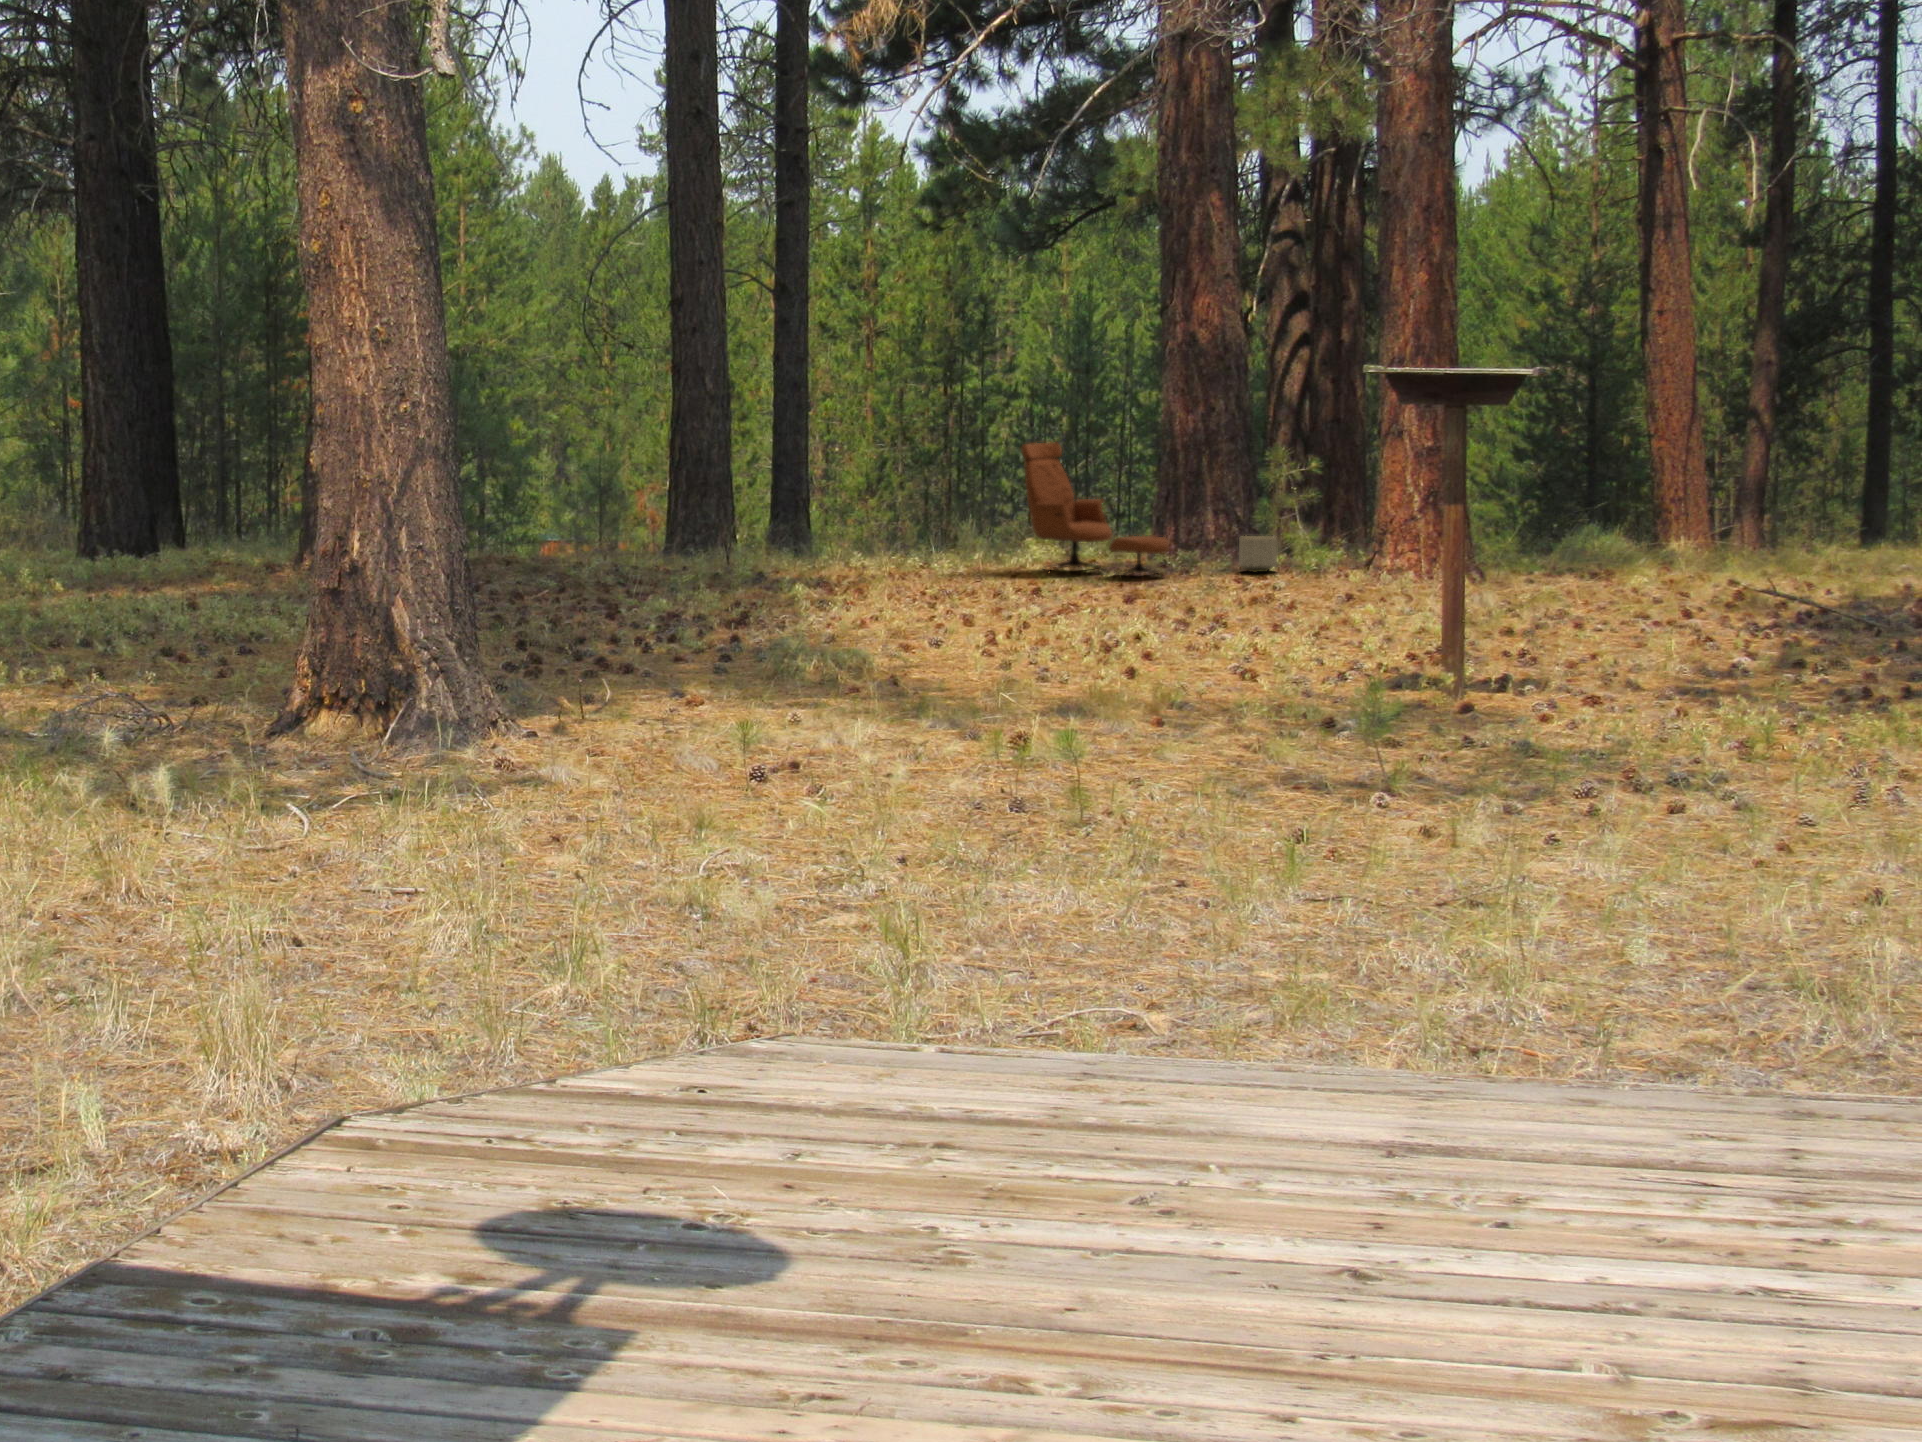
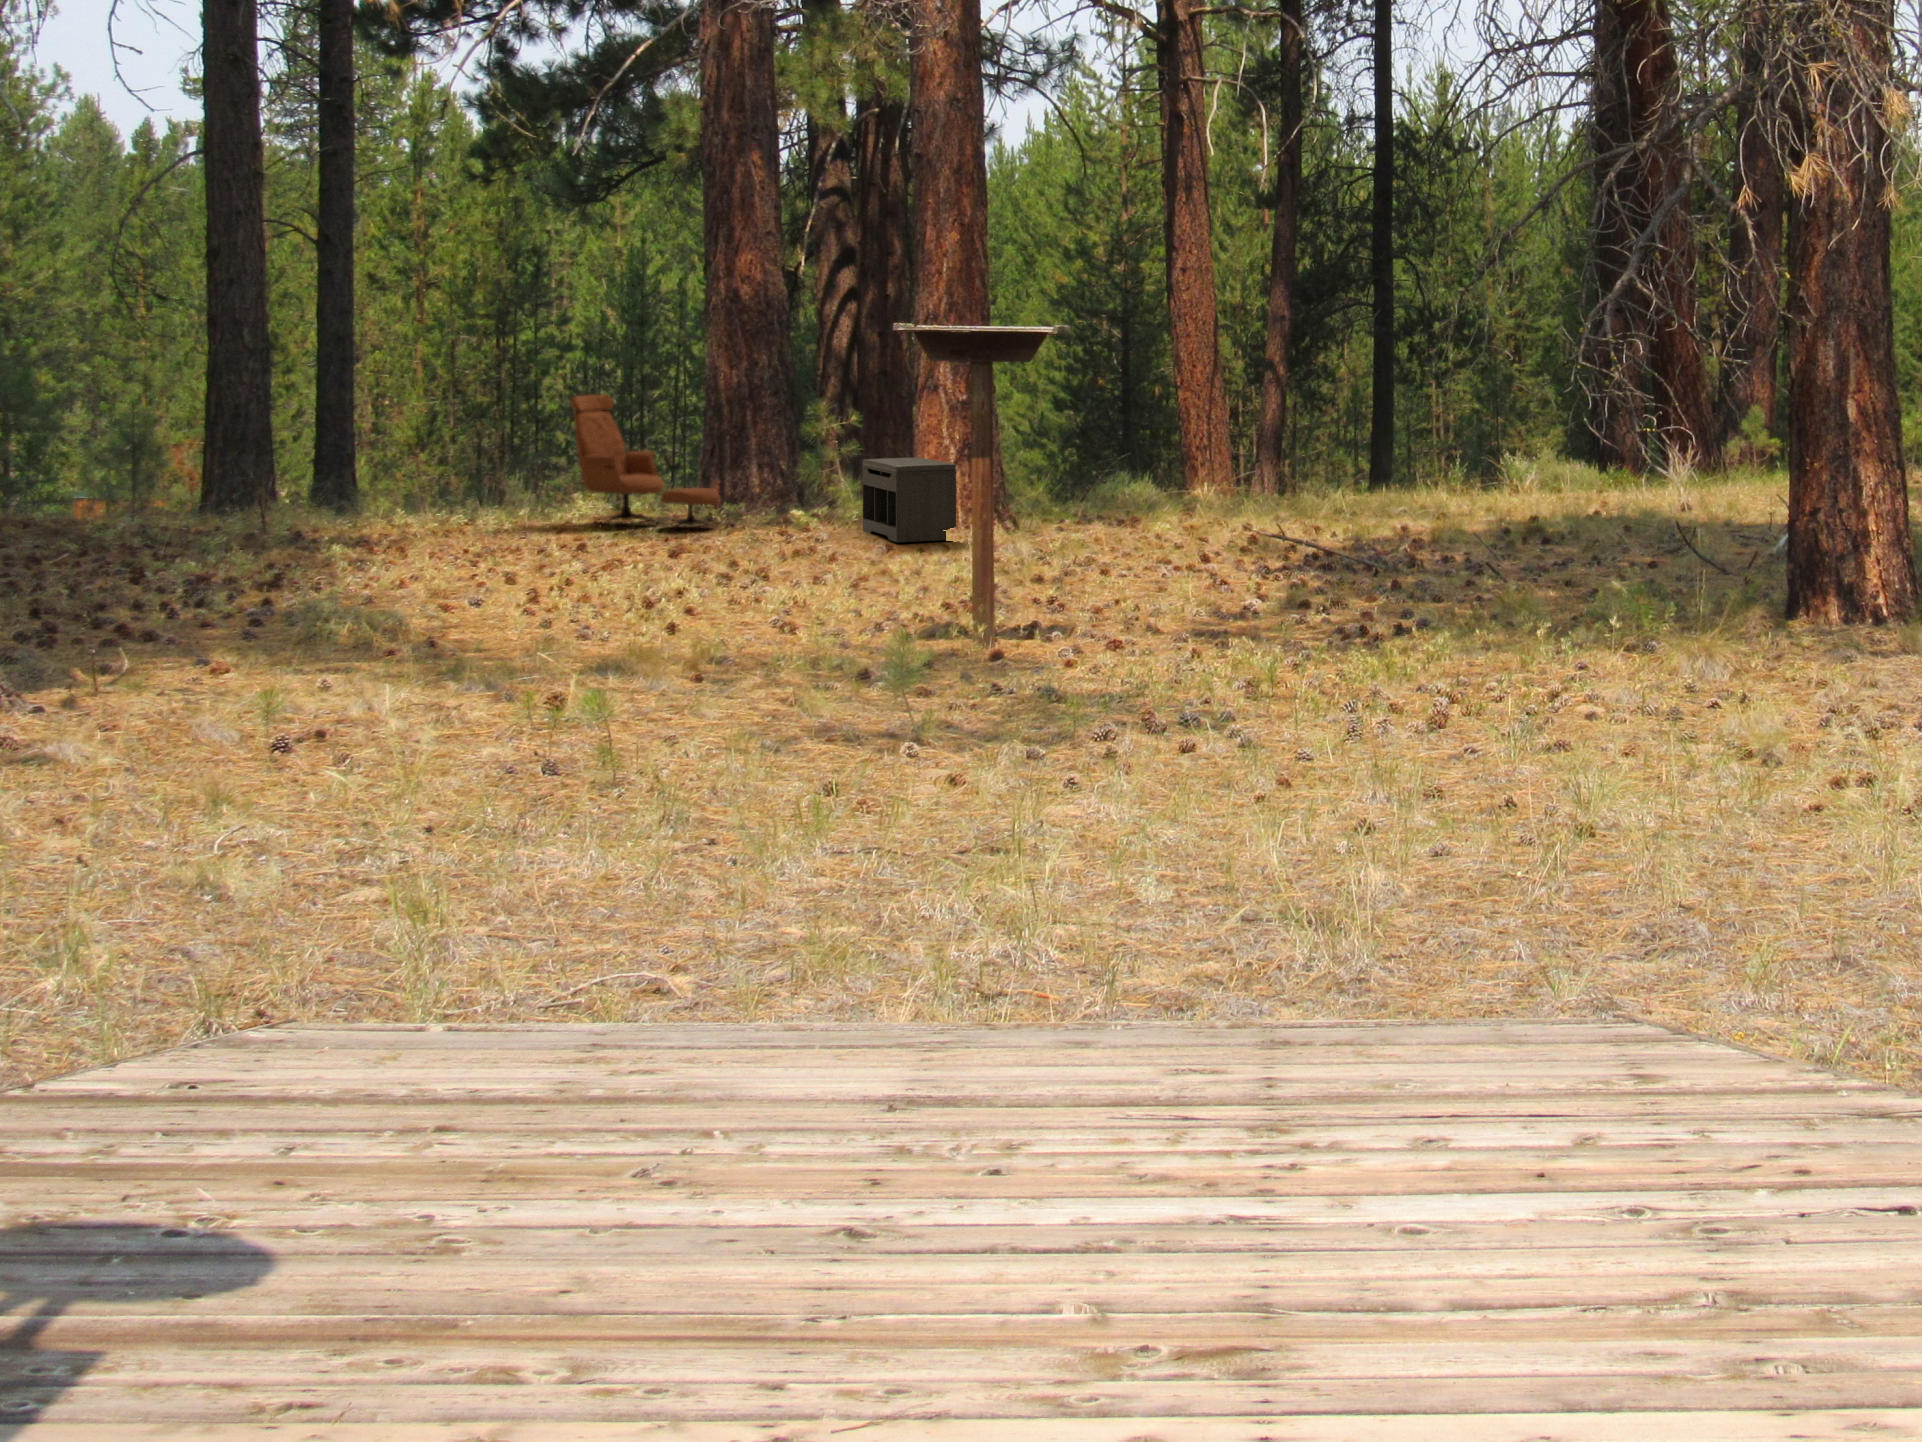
bench: none [1320,507,1427,595] -> present [862,457,956,542]
planter: present [1239,536,1278,572] -> none [787,486,823,521]

